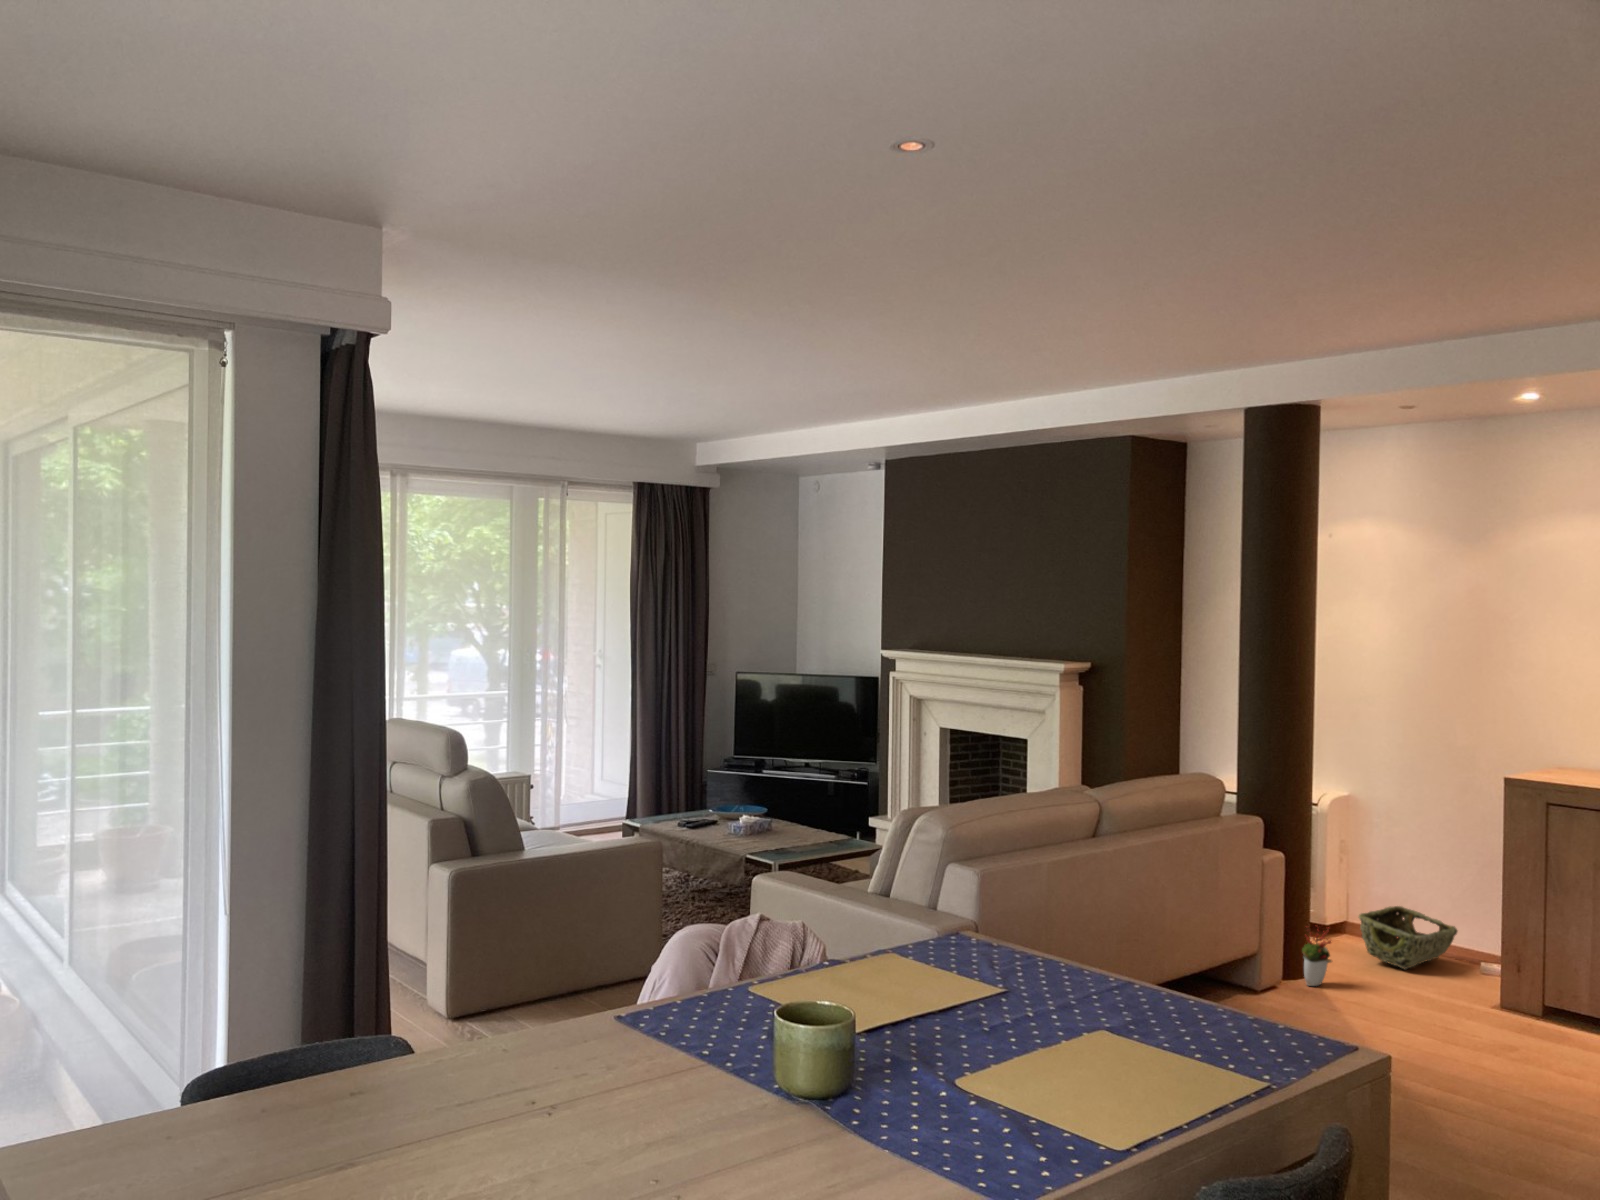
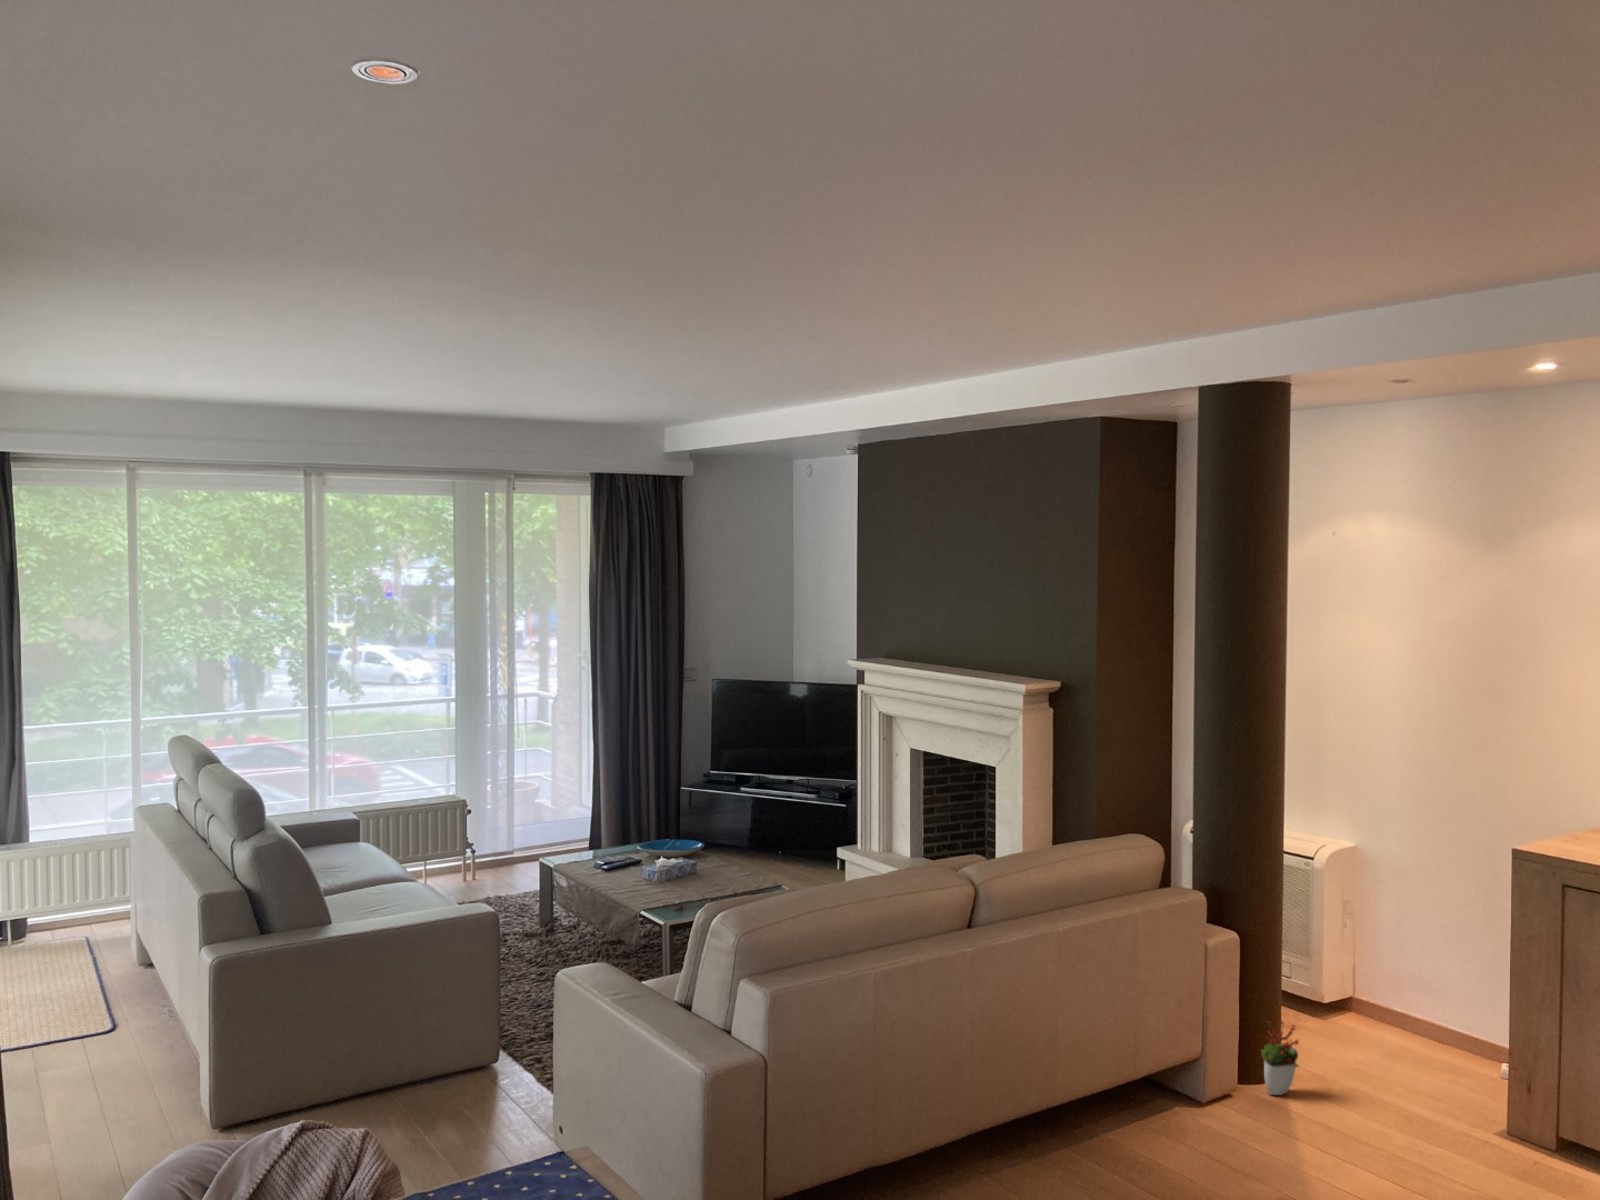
woven basket: present [1359,906,1457,969] -> none [1350,987,1479,1072]

